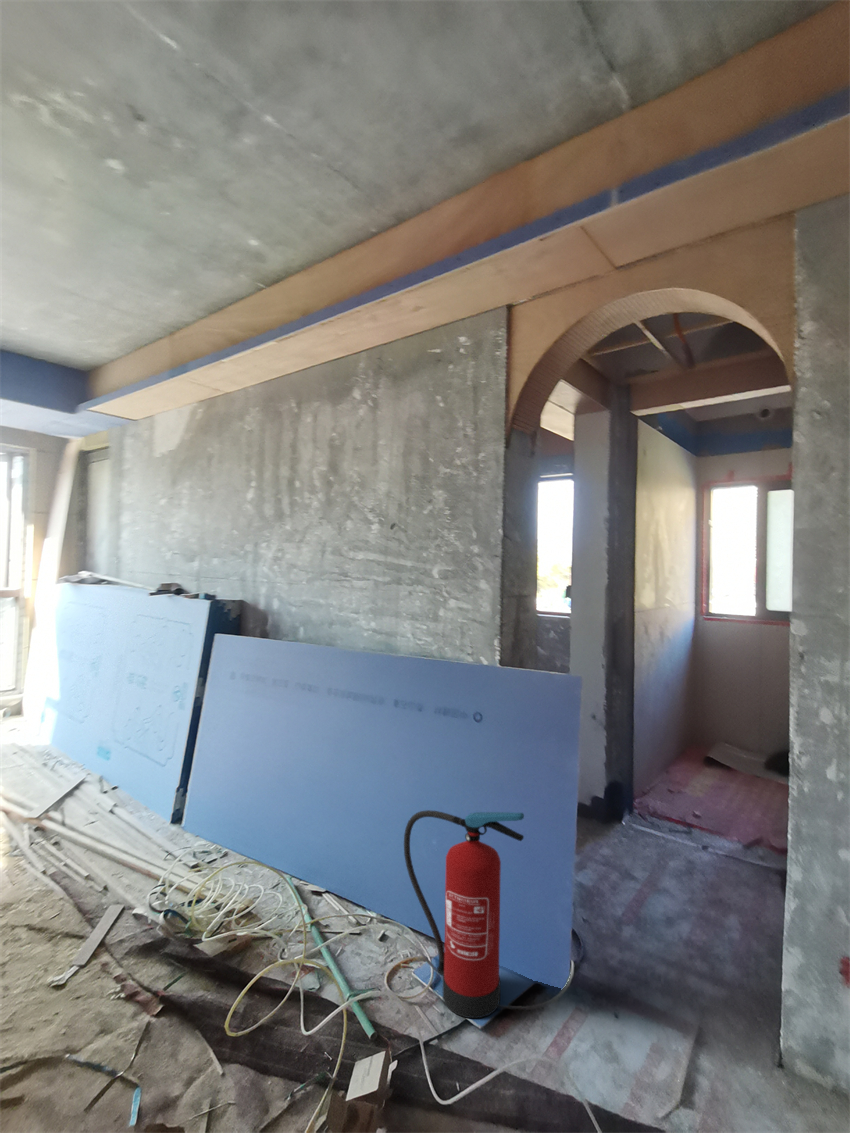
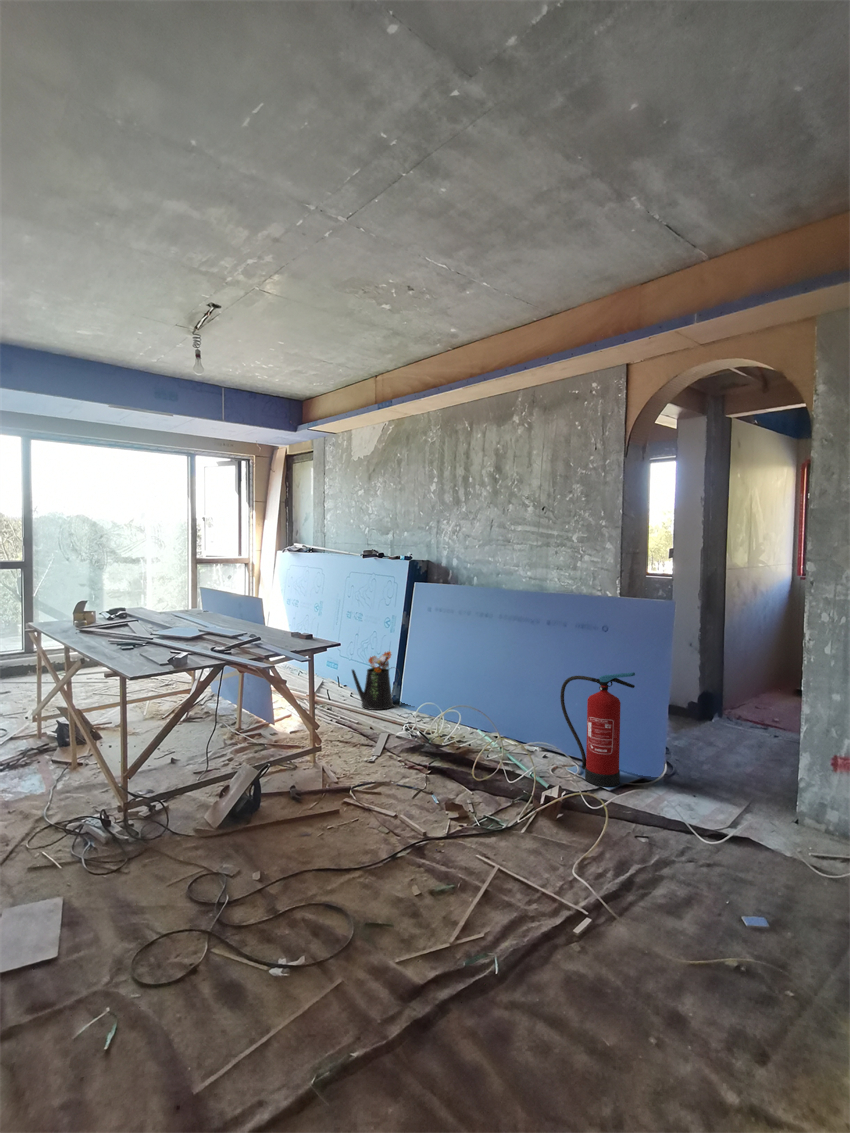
watering can: none [103,737,186,836] -> present [352,651,393,710]

